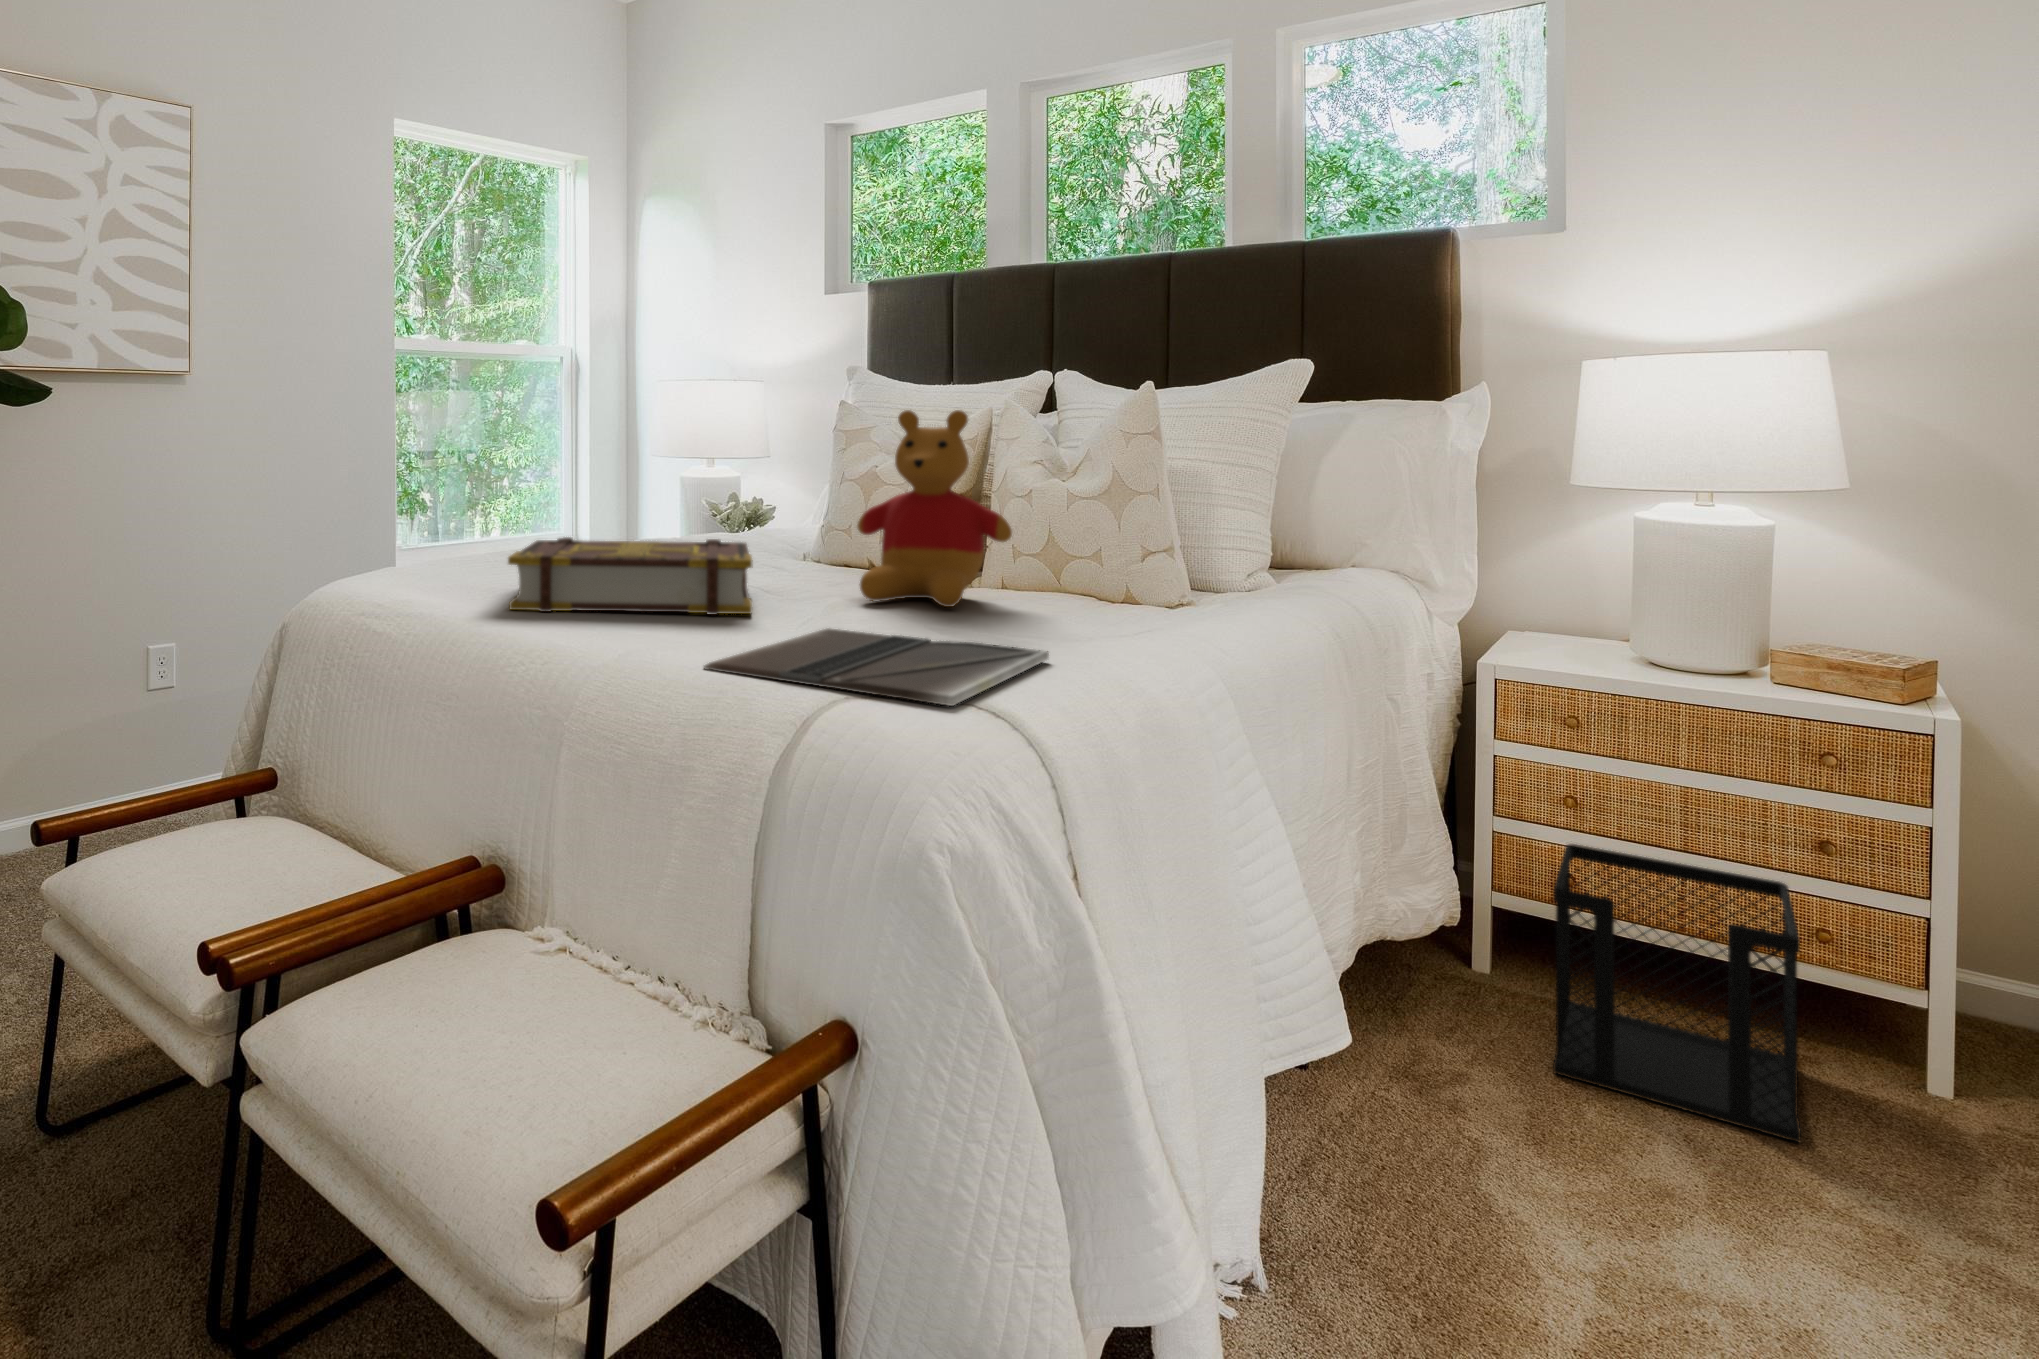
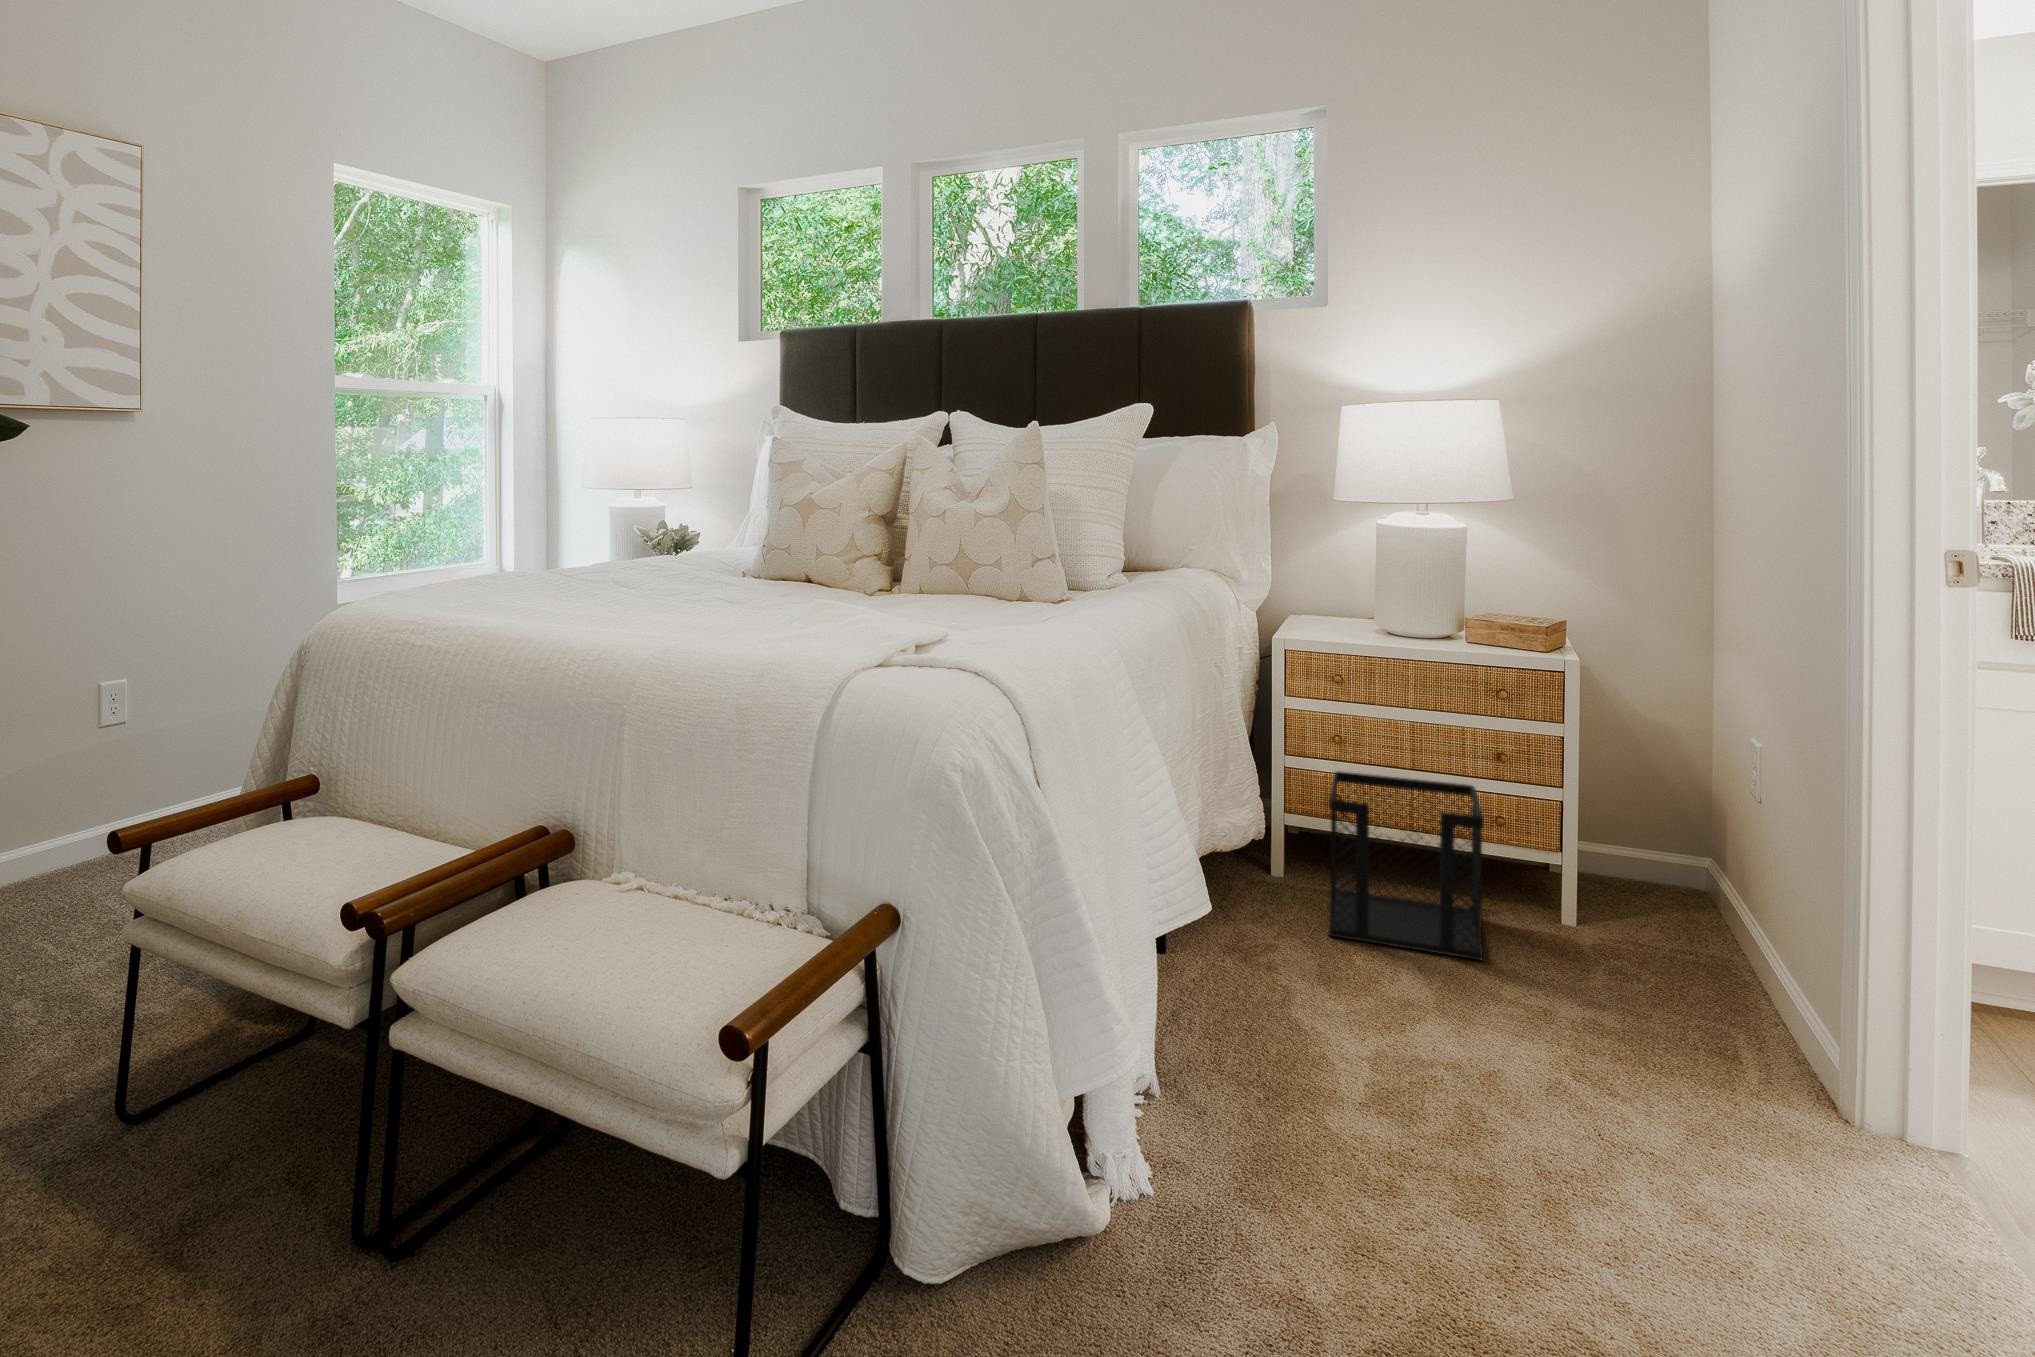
stuffed bear: present [857,410,1012,607] -> none [815,448,944,609]
book: present [508,537,753,615] -> none [538,560,748,624]
laptop: present [704,628,1049,706] -> none [743,626,998,670]

